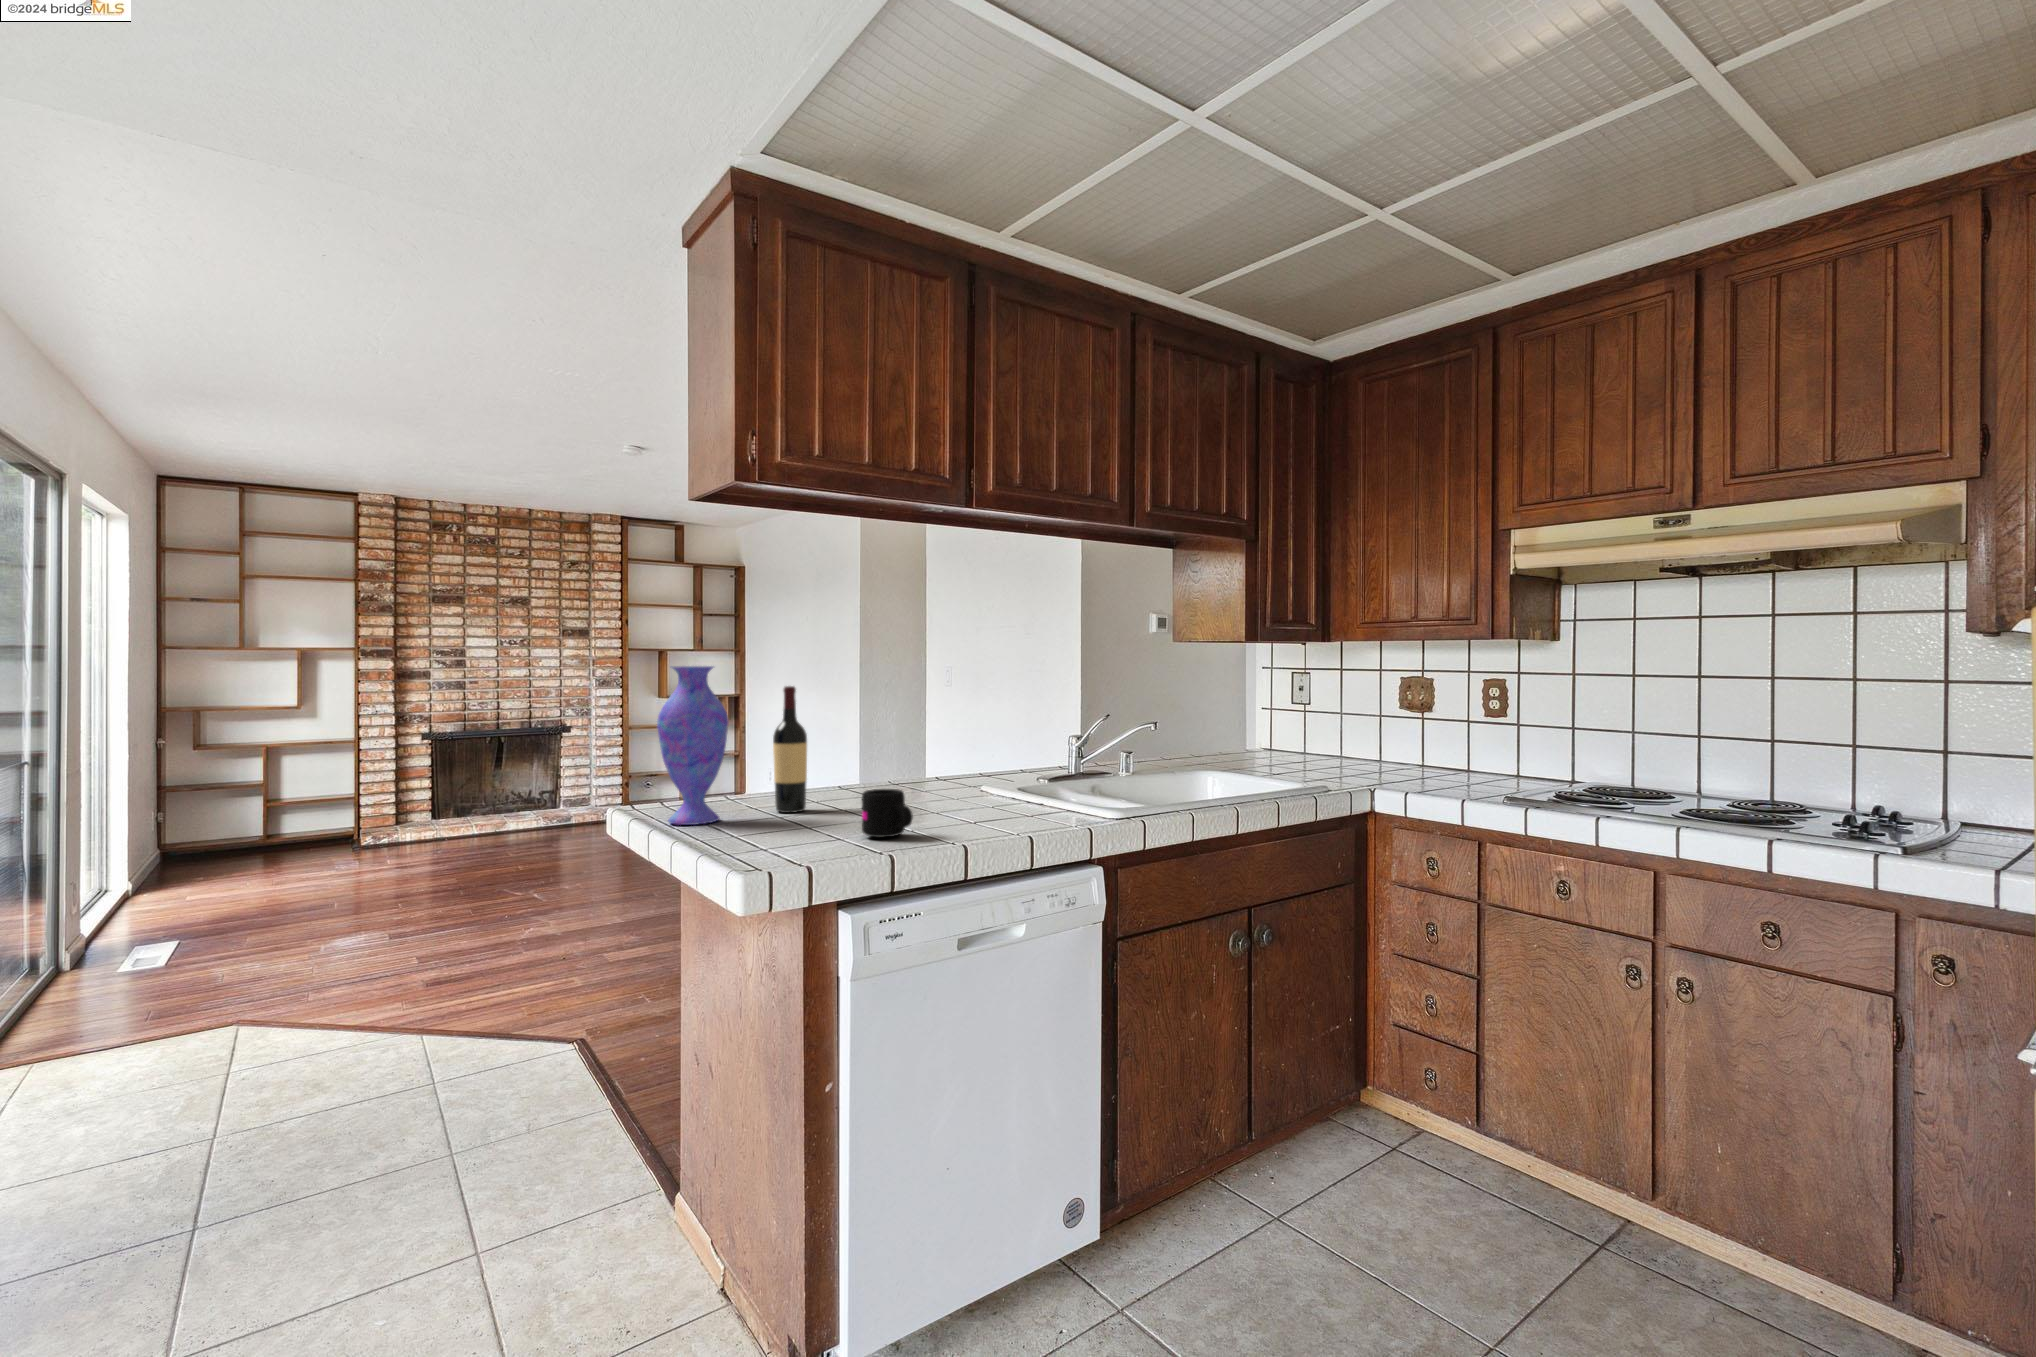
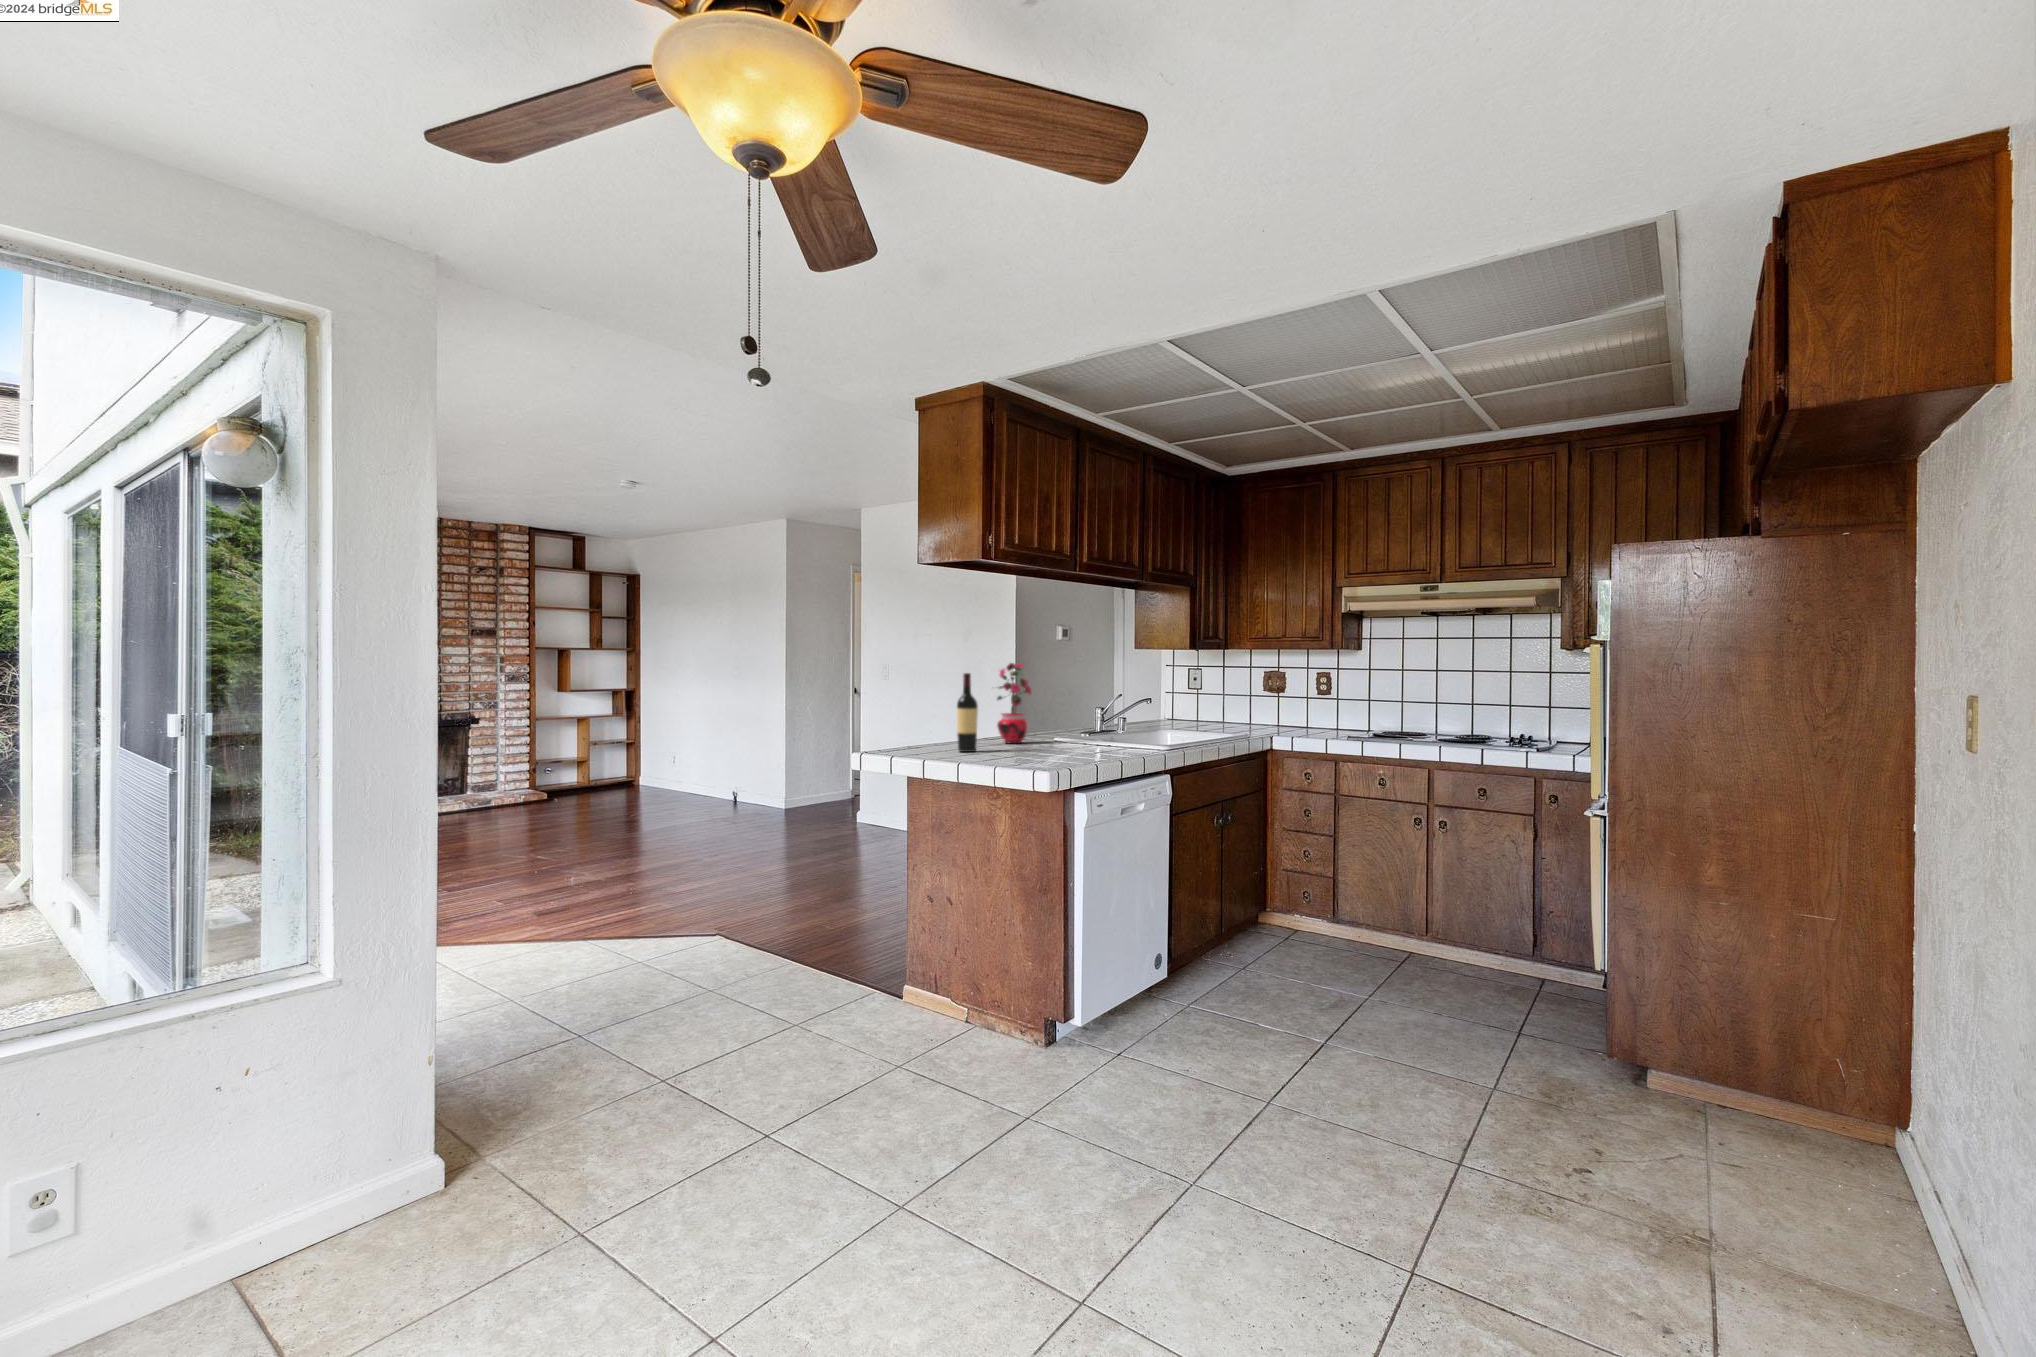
potted plant: none [881,665,952,794] -> present [997,663,1031,744]
vase: present [657,666,729,825] -> none [906,660,949,757]
mug: present [862,789,913,837] -> none [1062,730,1096,756]

